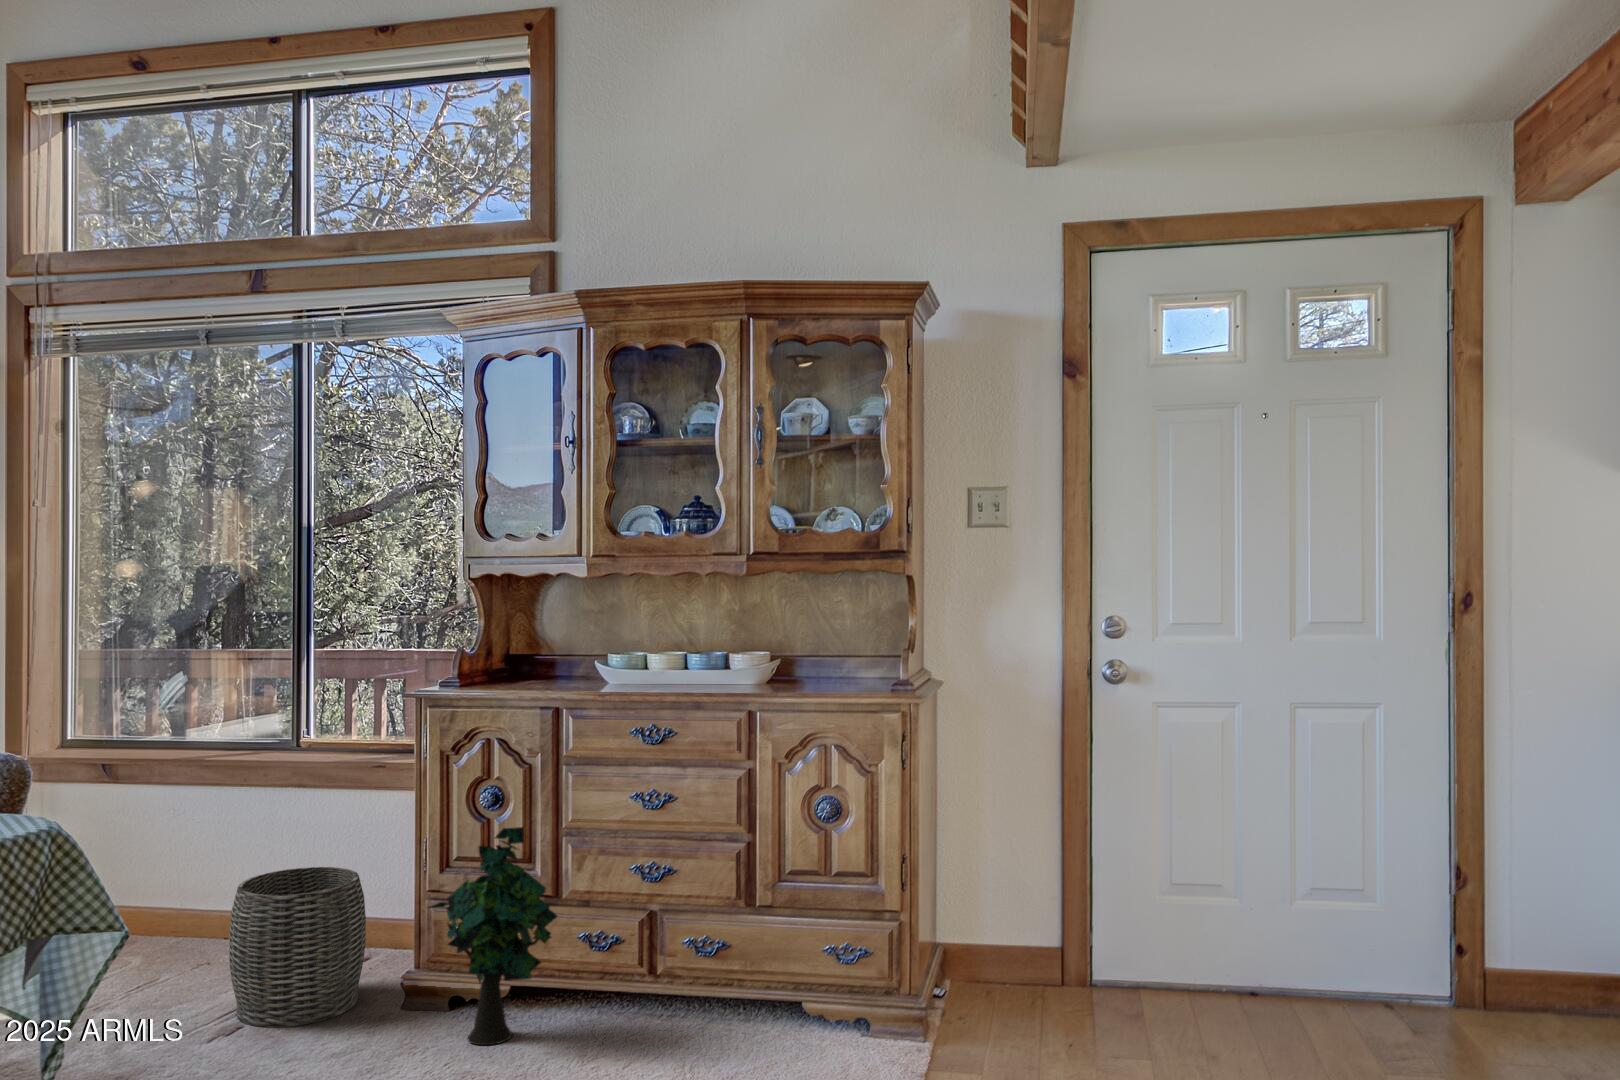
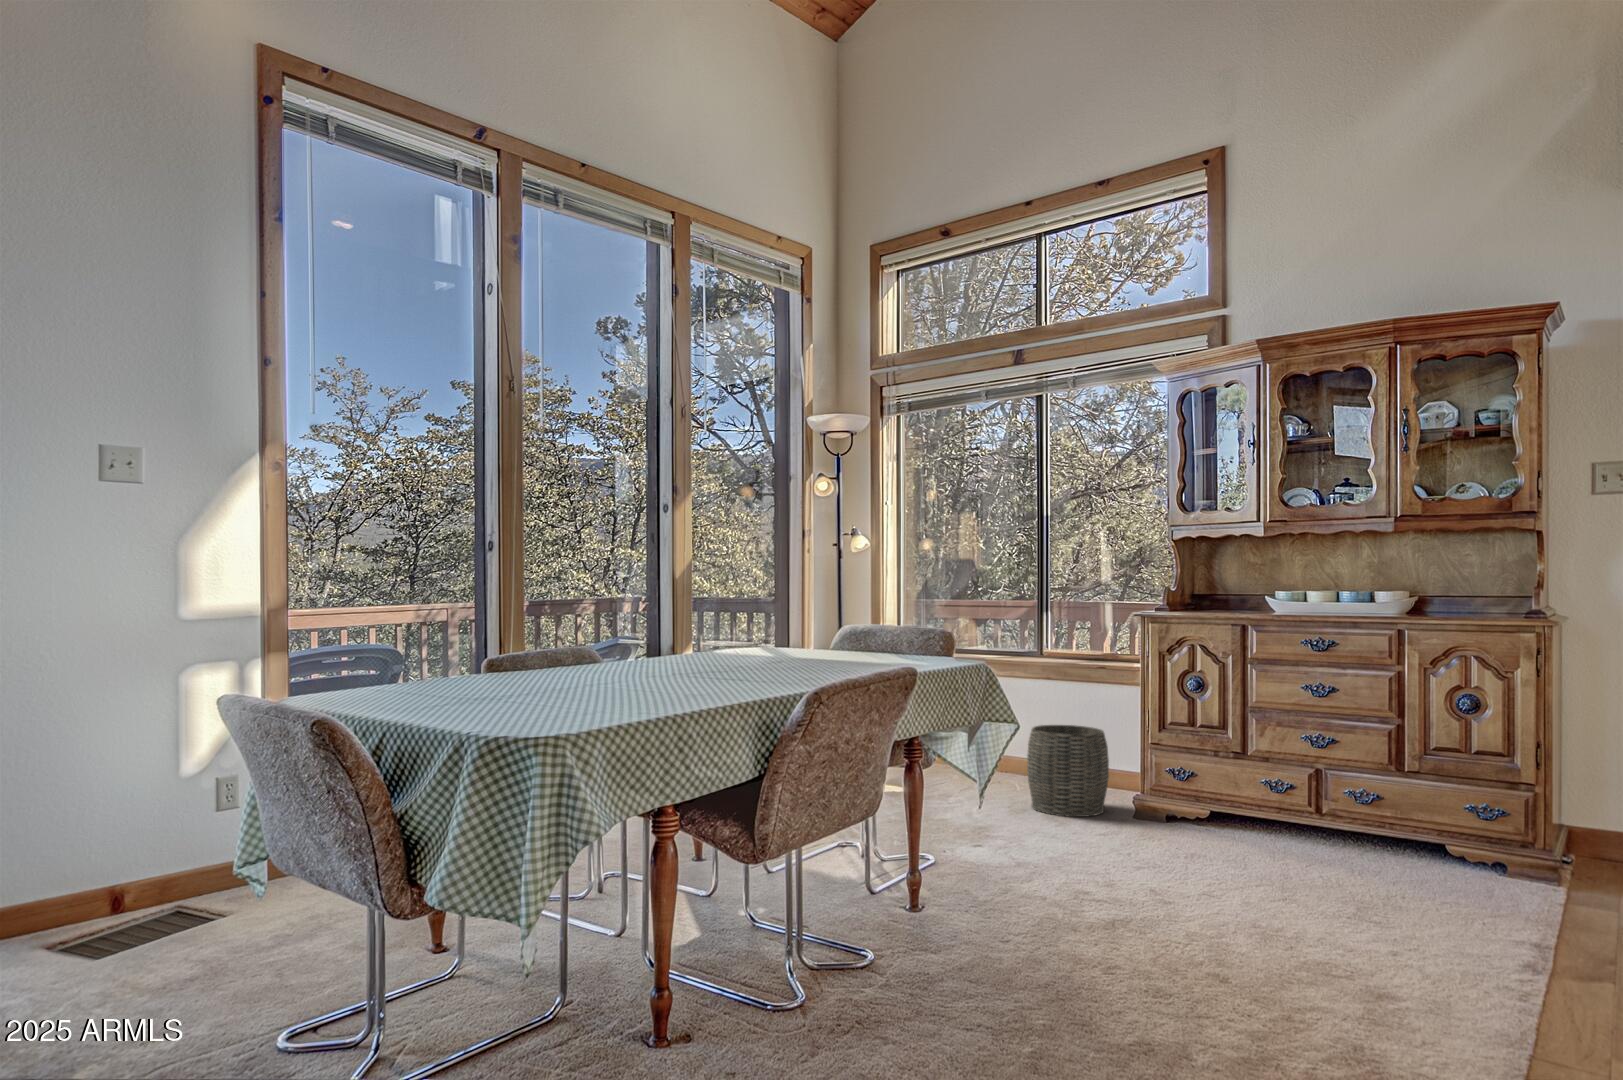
decorative plant: present [430,827,557,1045] -> none [1160,699,1249,841]

